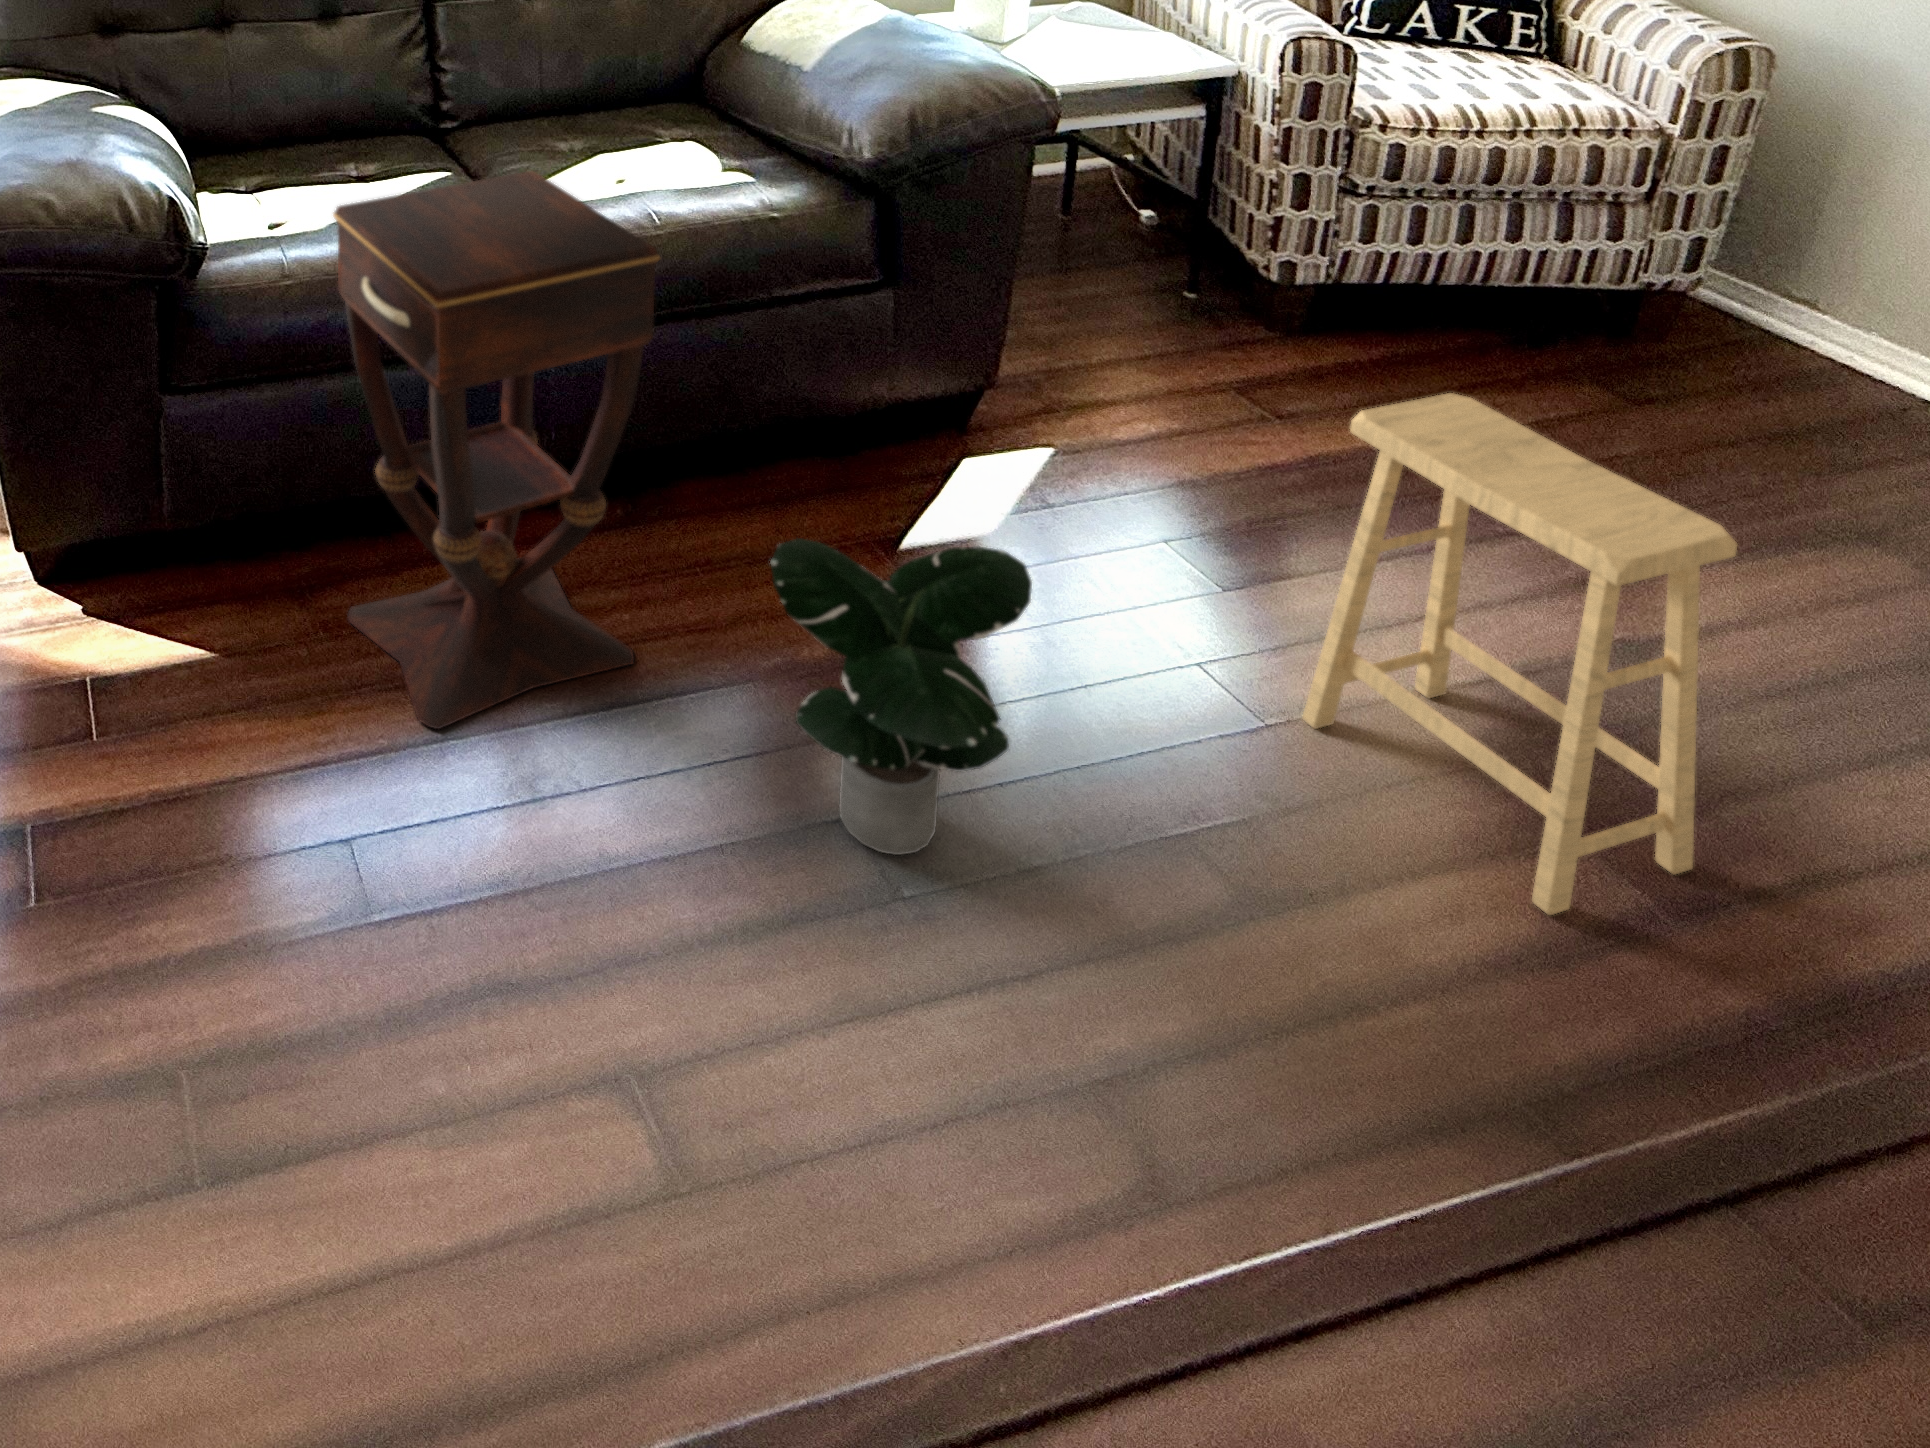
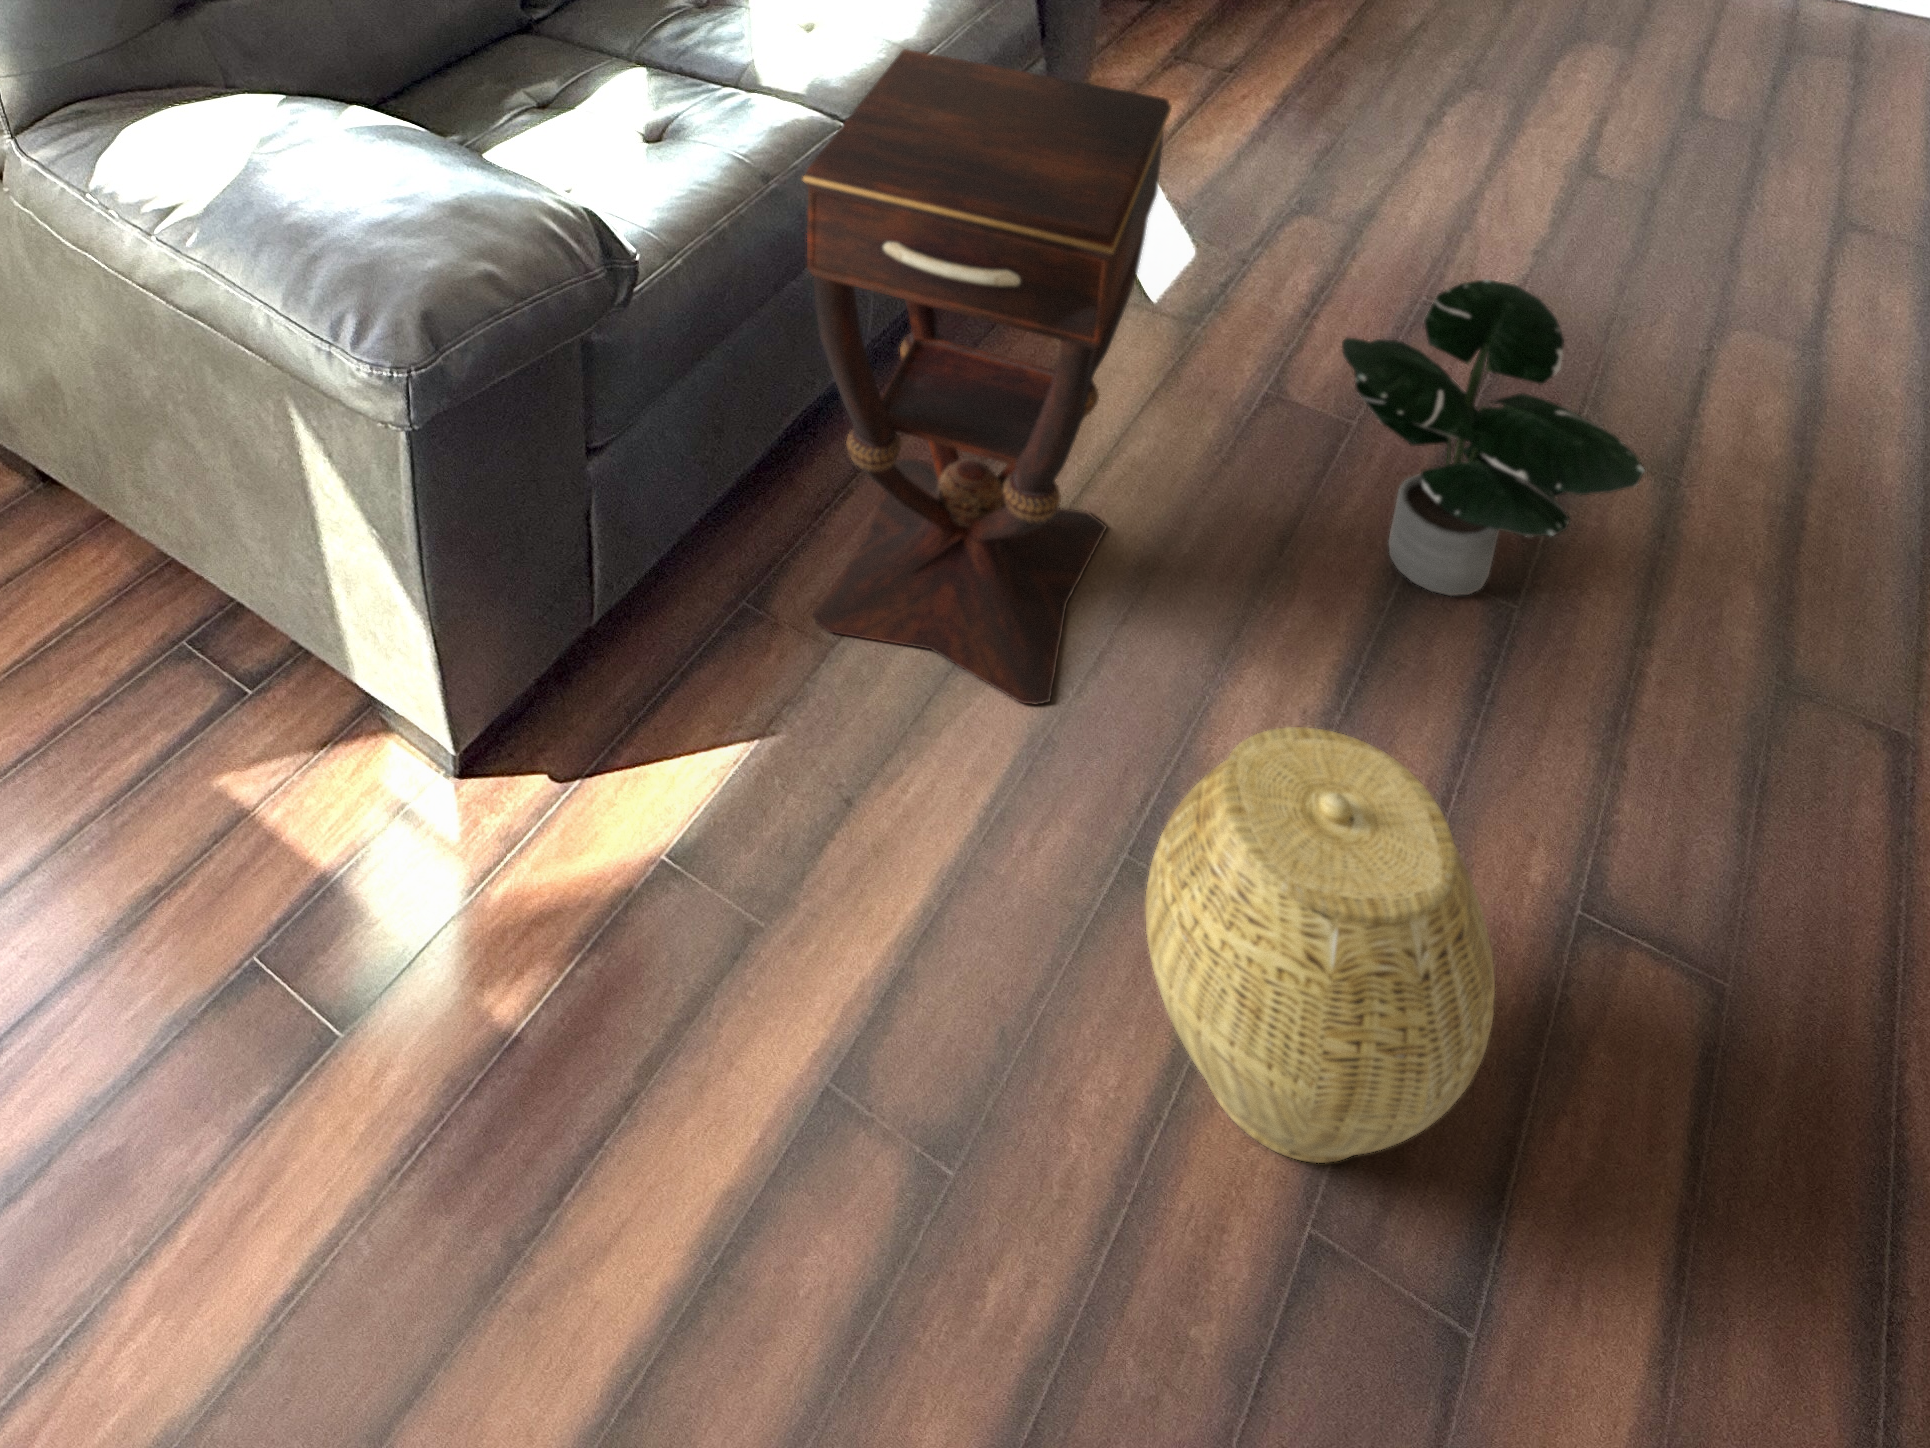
footstool: present [1303,393,1737,915] -> none [1520,17,1867,393]
woven basket: none [179,669,437,1042] -> present [1146,727,1495,1163]

